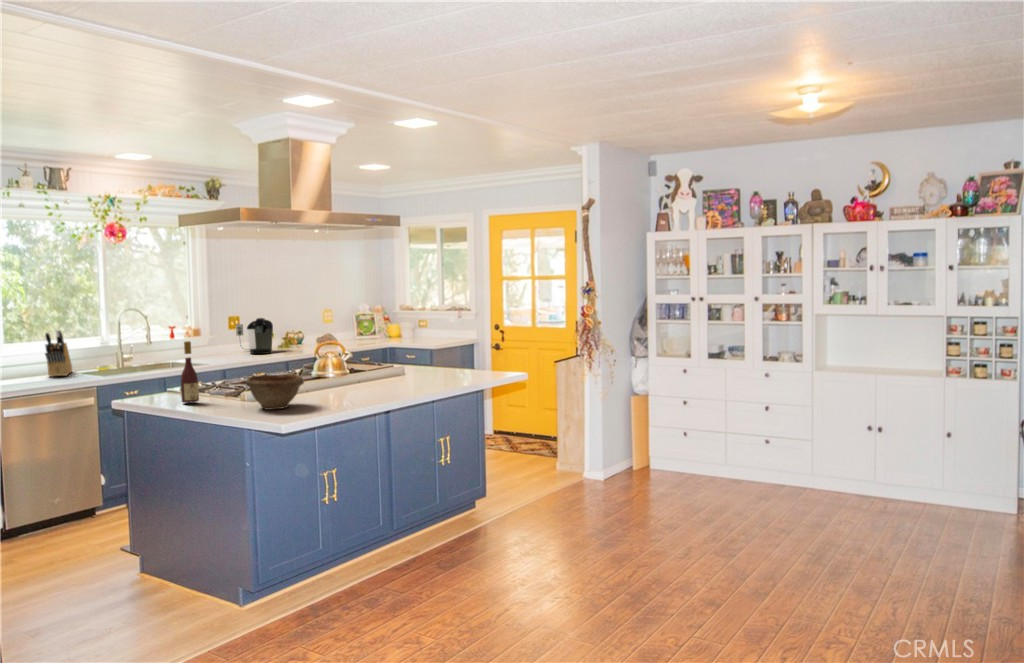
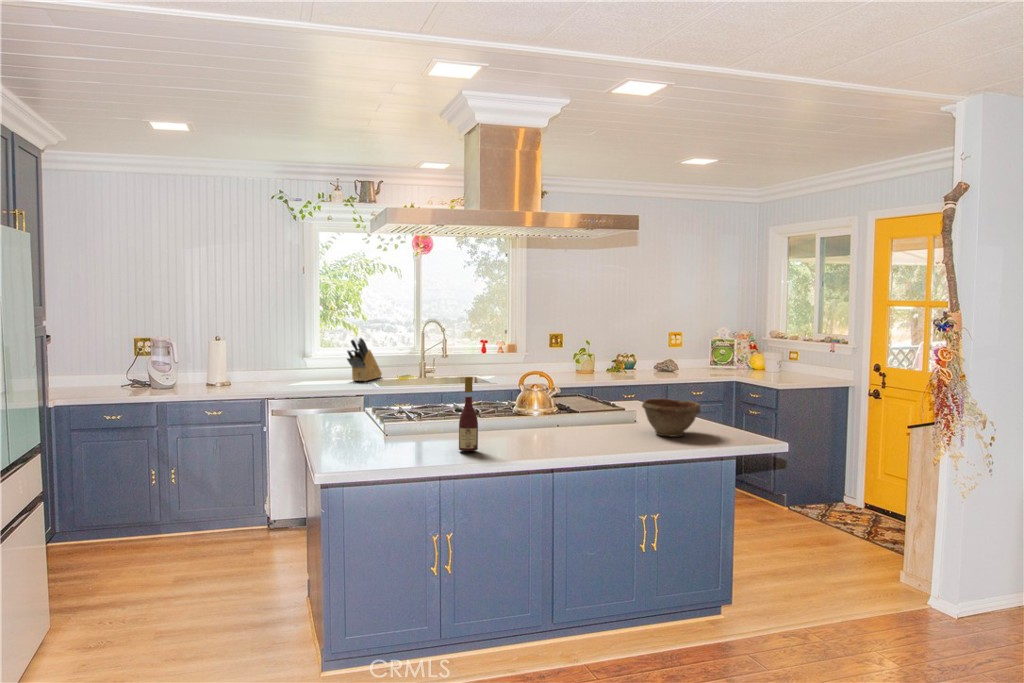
coffee maker: present [236,318,273,354] -> none [555,337,587,377]
wine bottle: present [181,341,199,403] -> present [459,377,478,451]
bowl: present [246,374,304,410] -> present [642,398,701,437]

